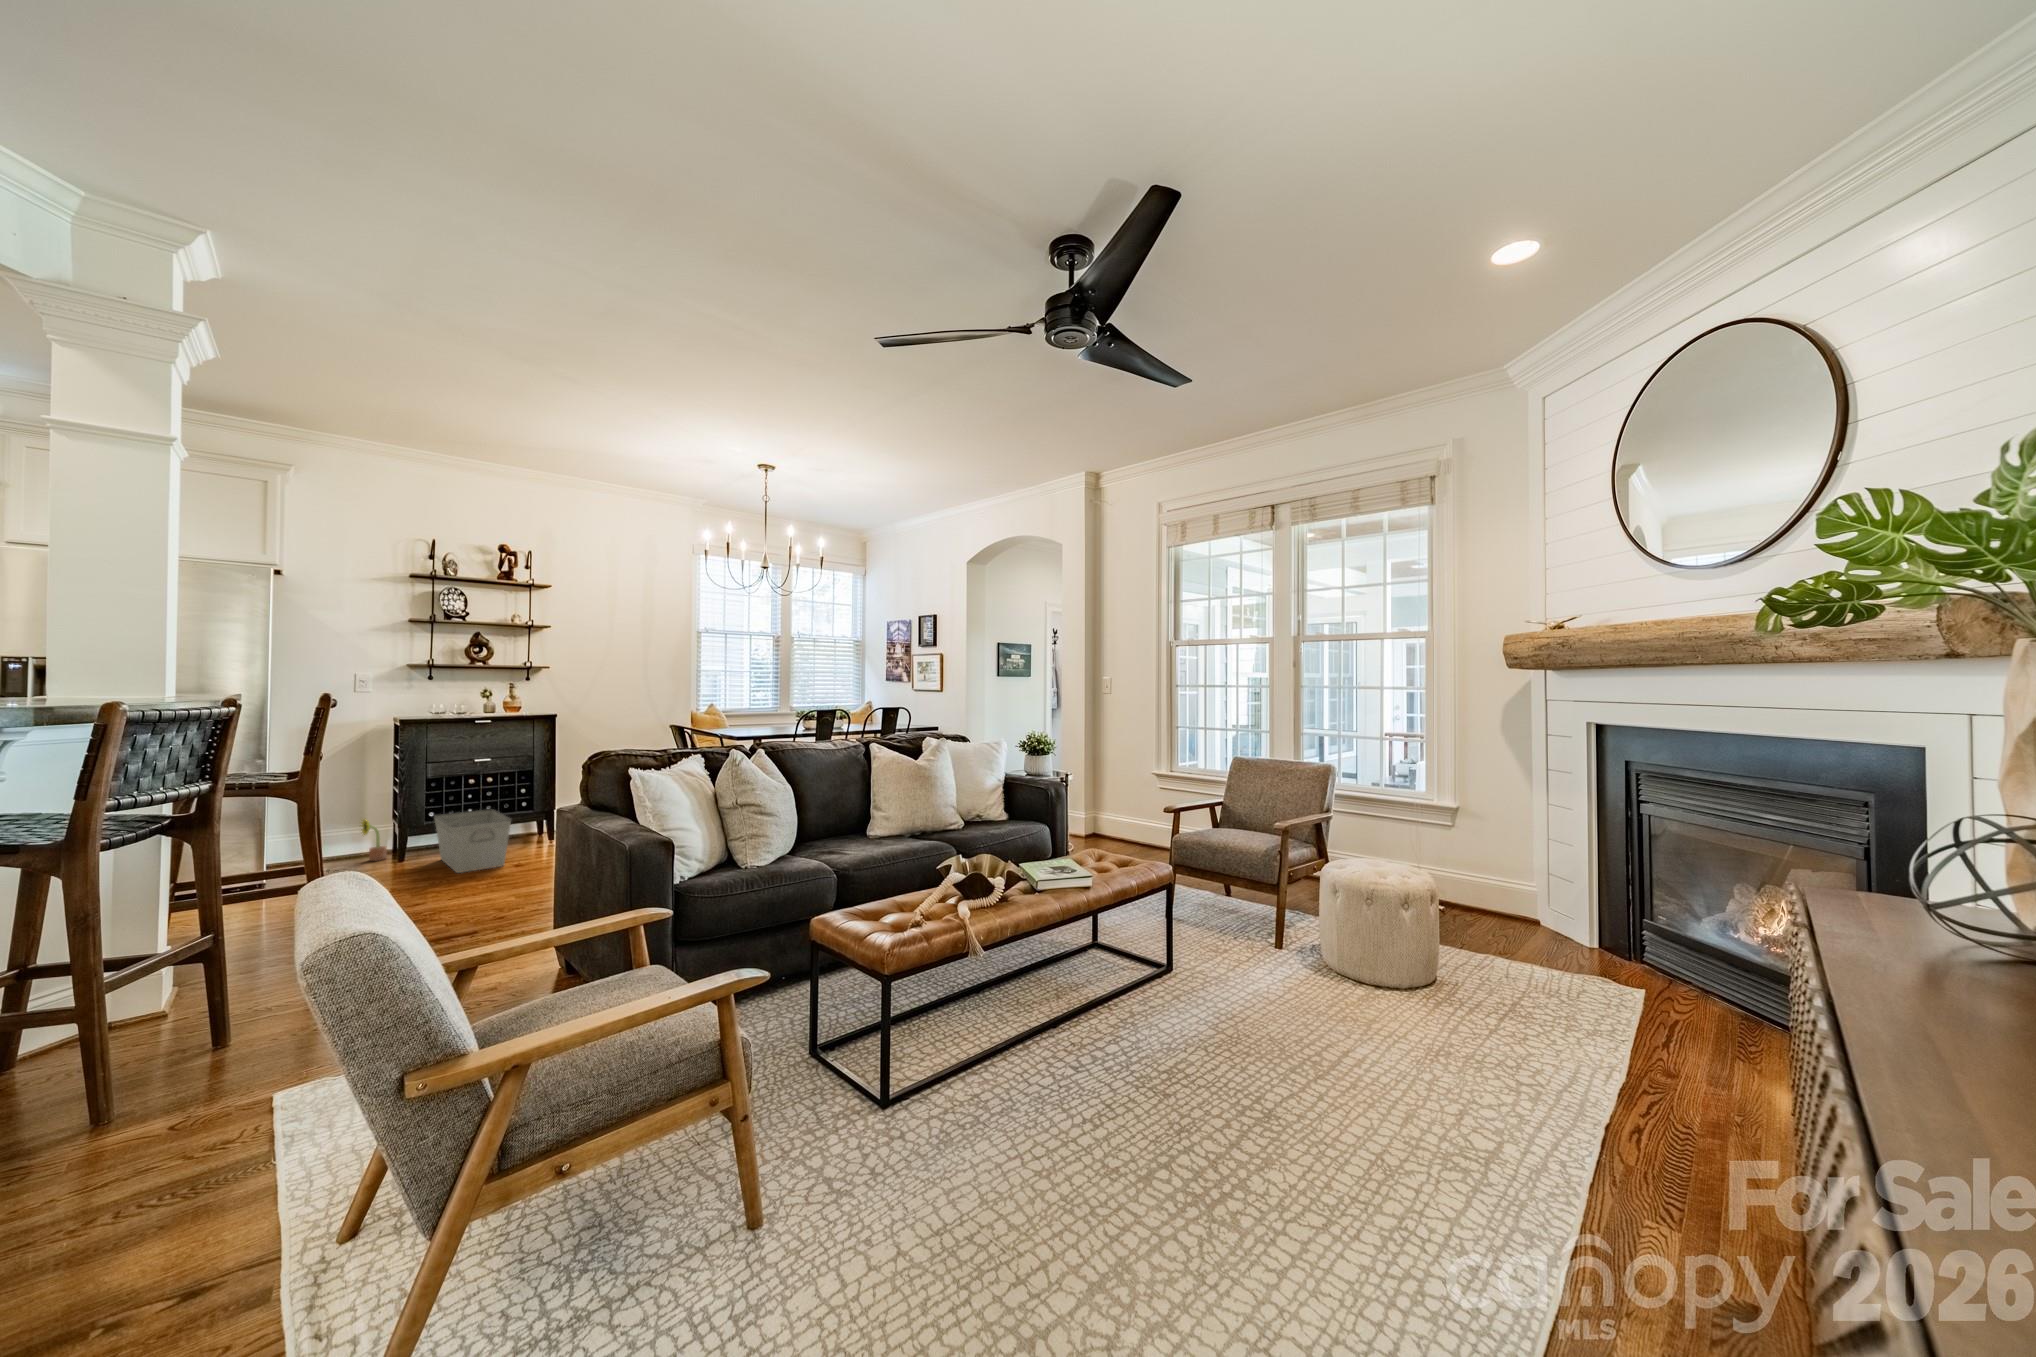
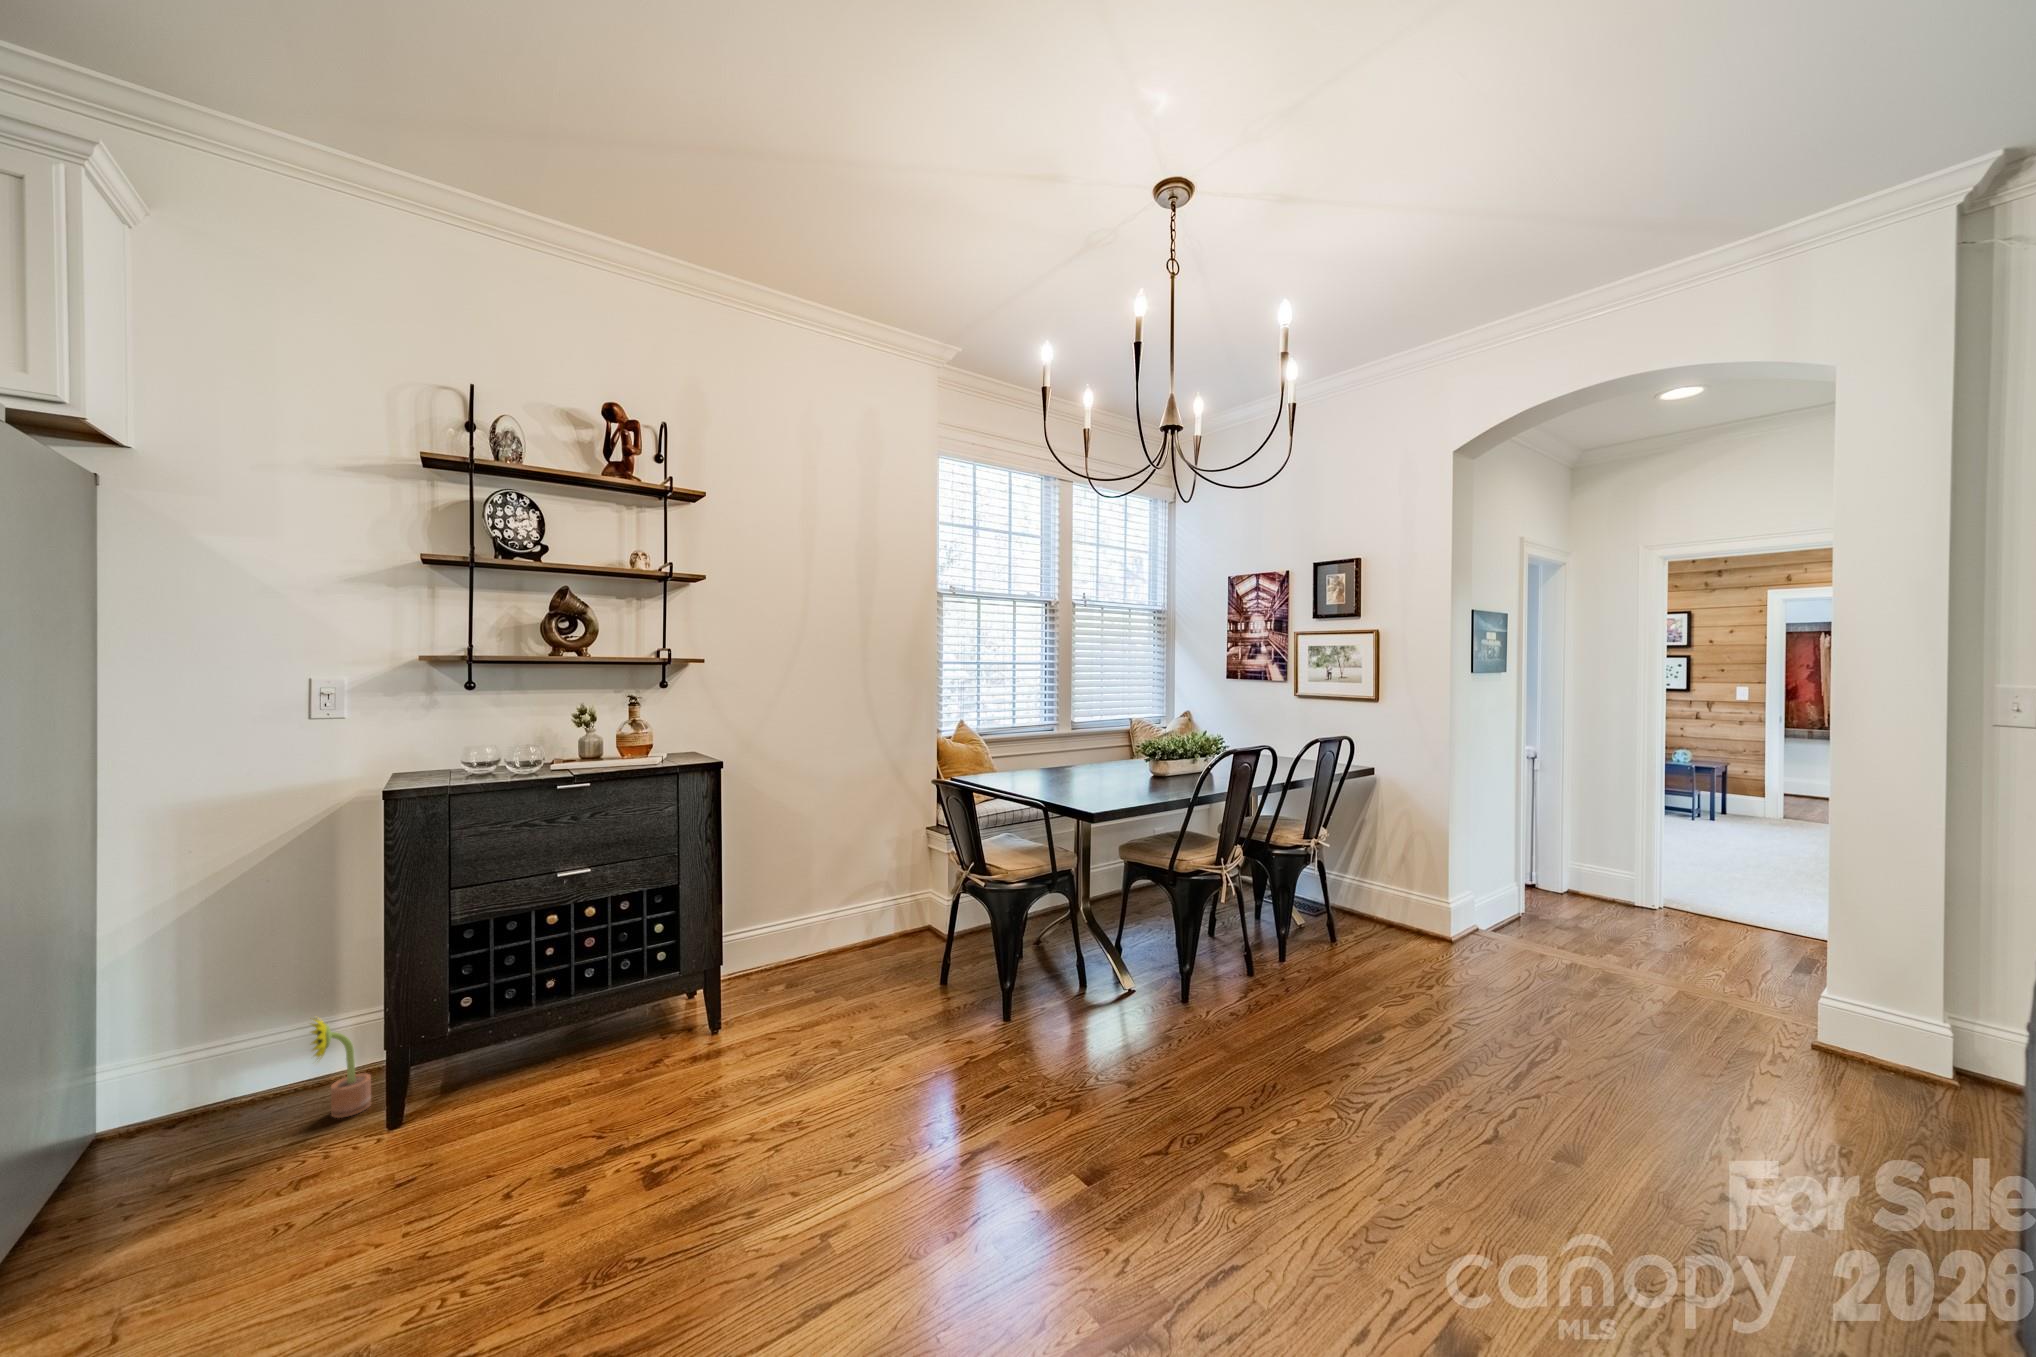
storage bin: present [434,809,511,873] -> none [466,986,645,1220]

